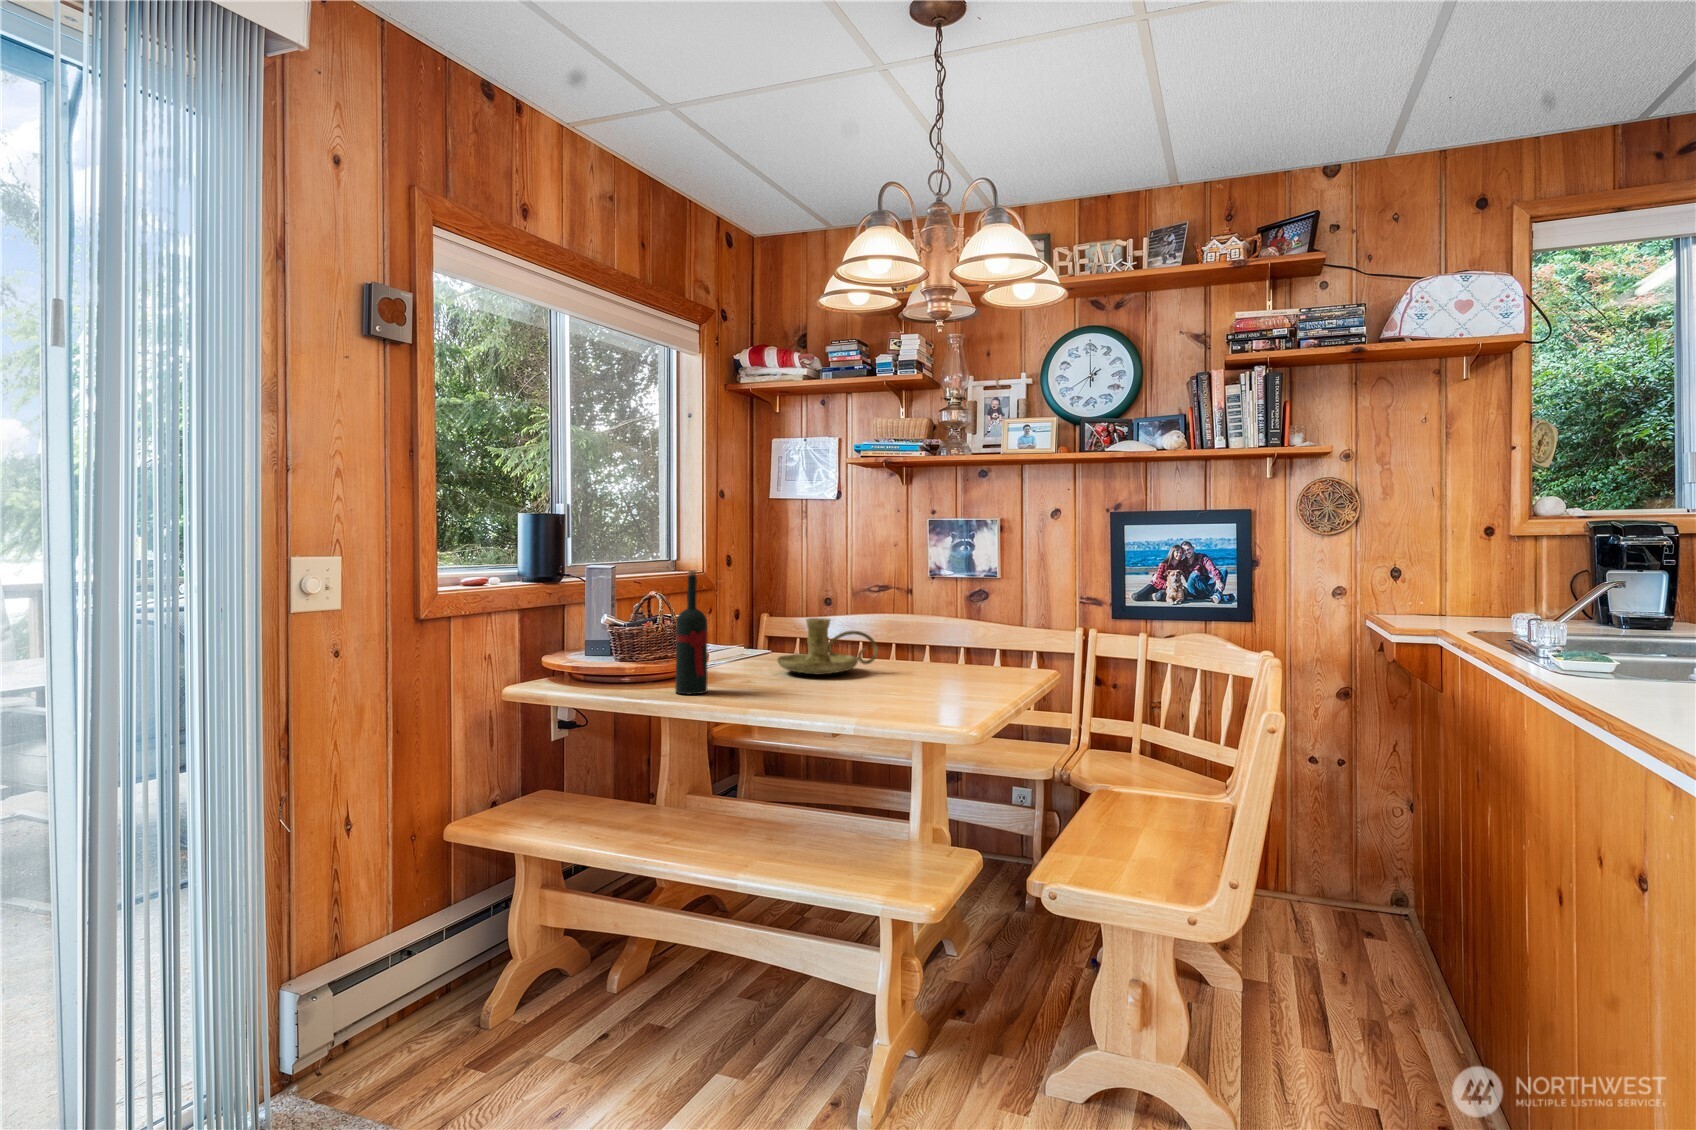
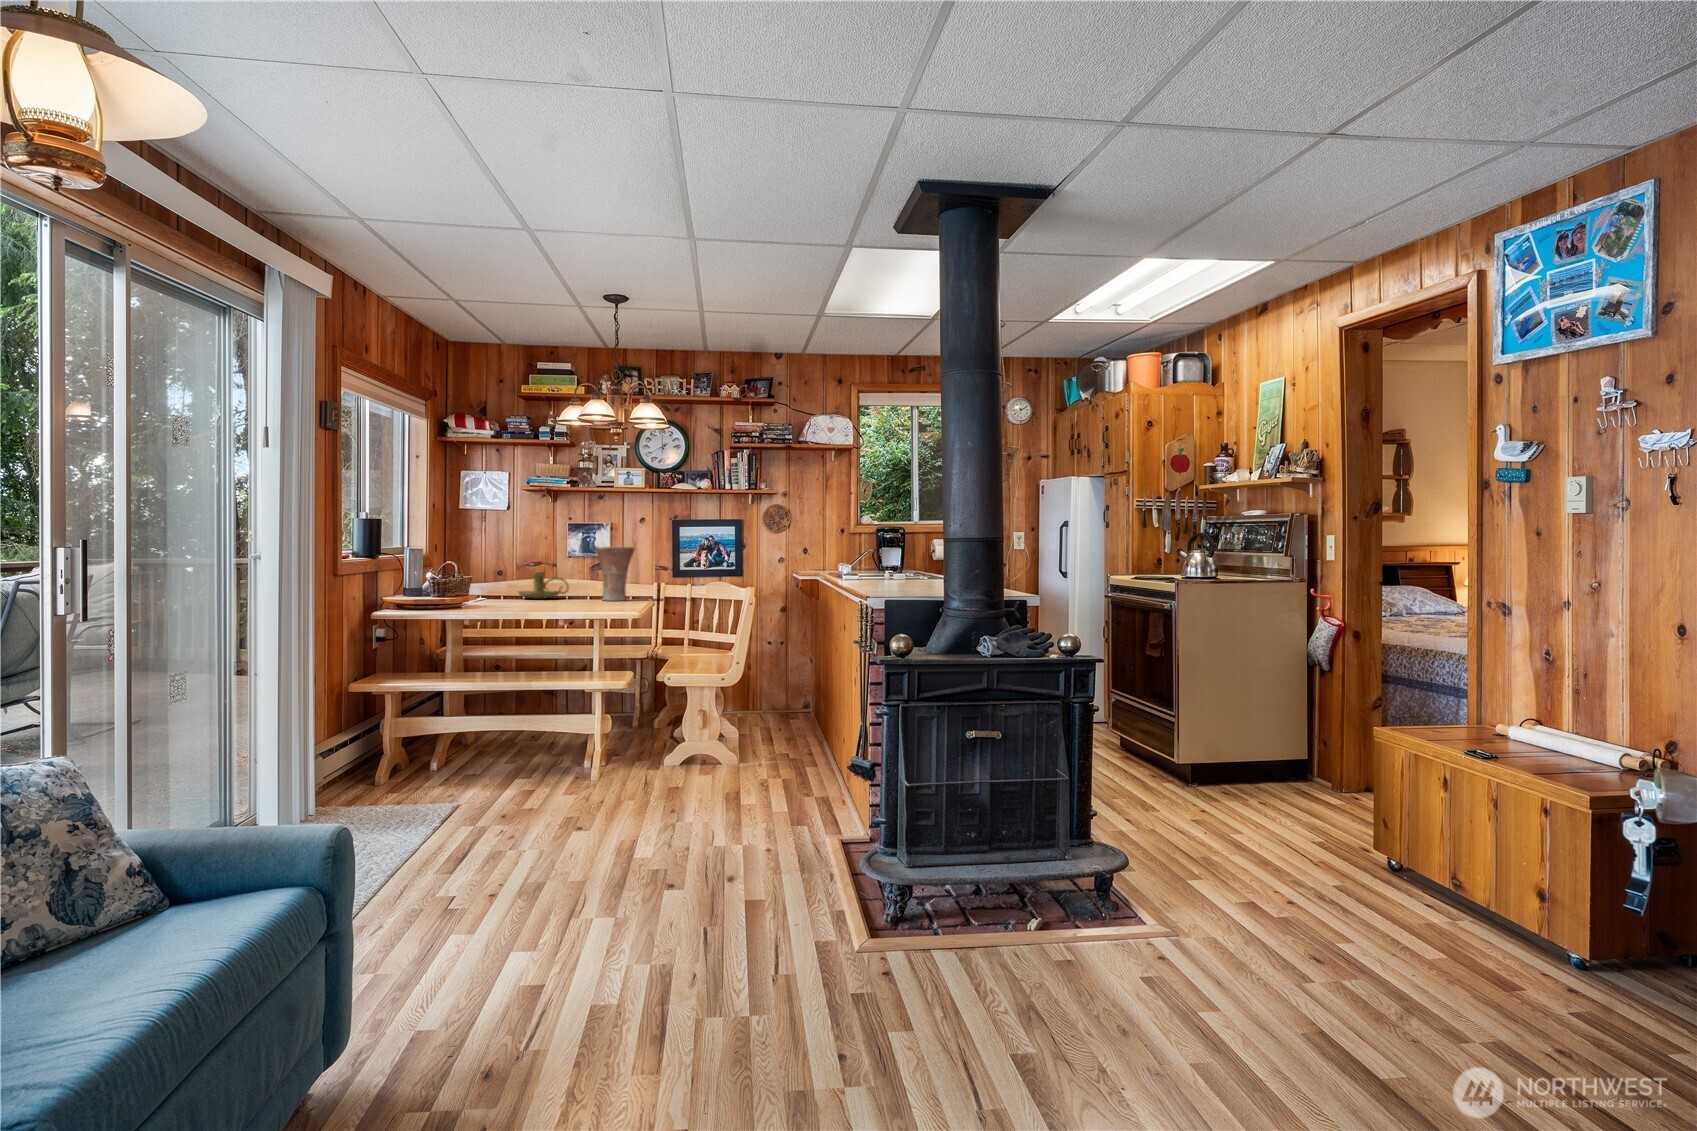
wine bottle: present [675,570,707,694] -> none [484,546,501,603]
vase: none [917,570,1005,692] -> present [595,547,635,601]

